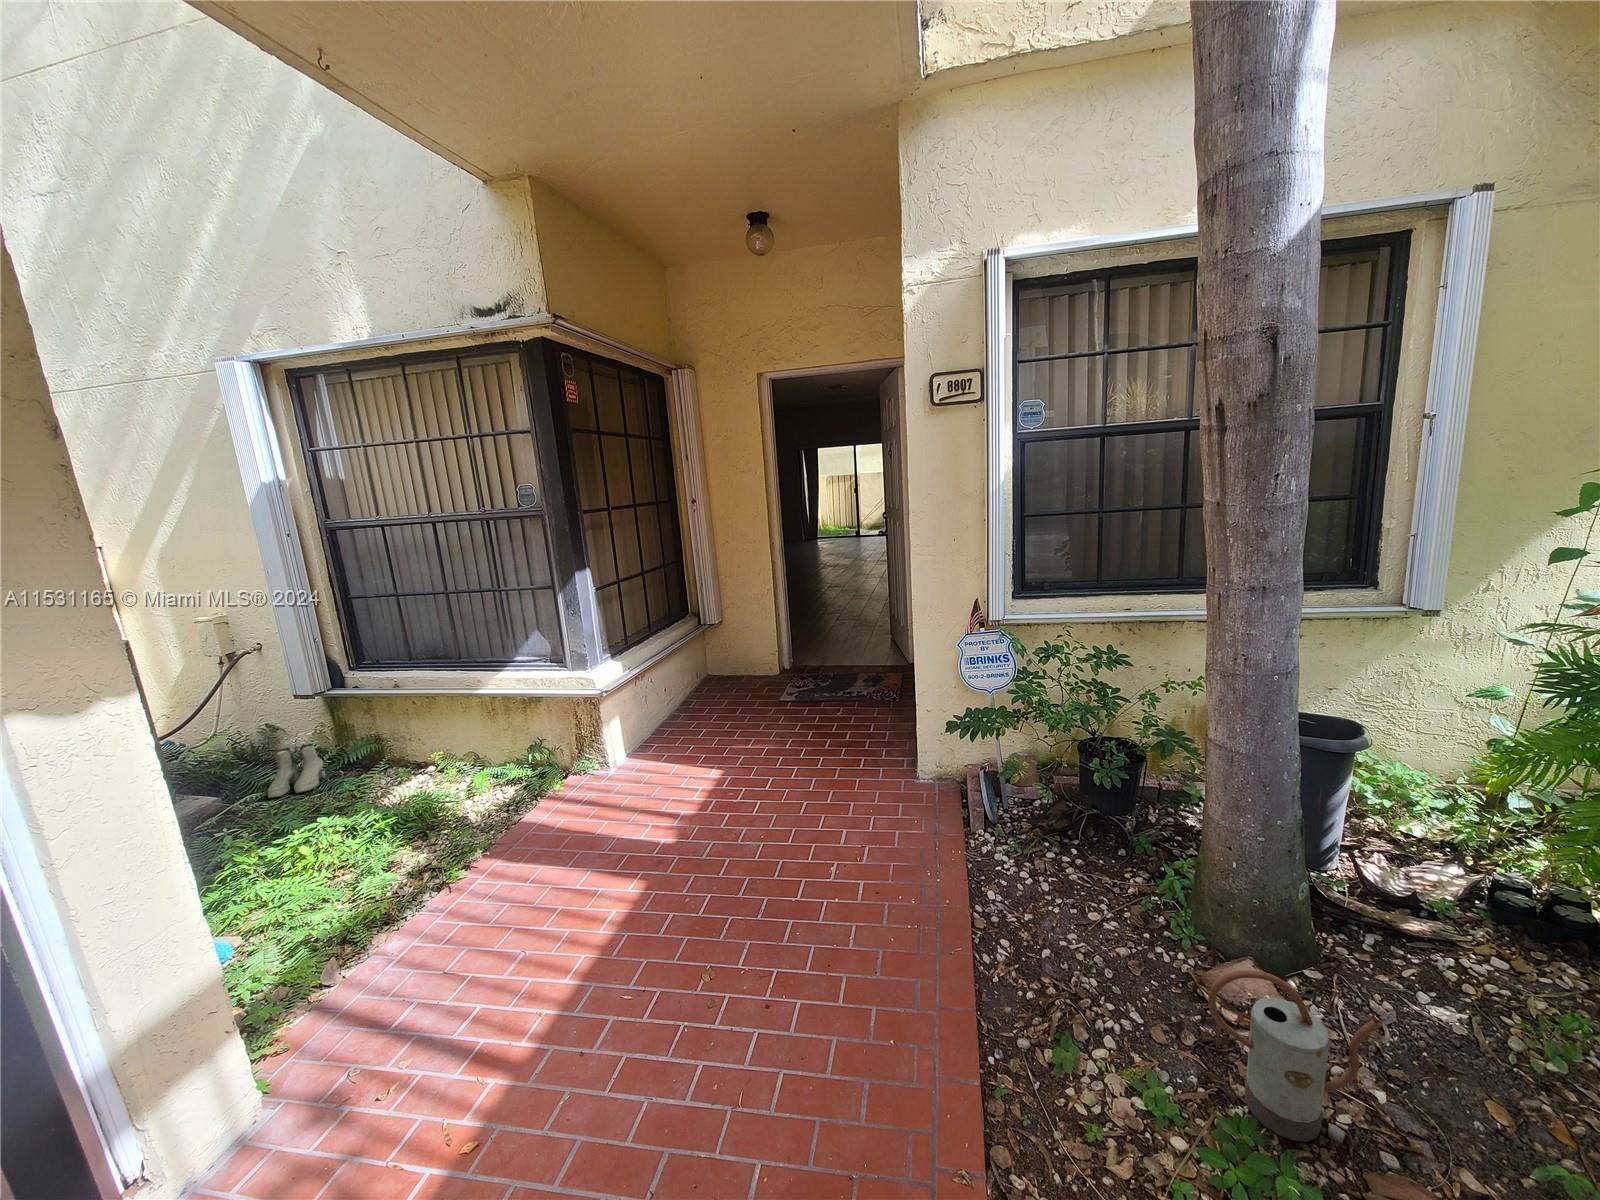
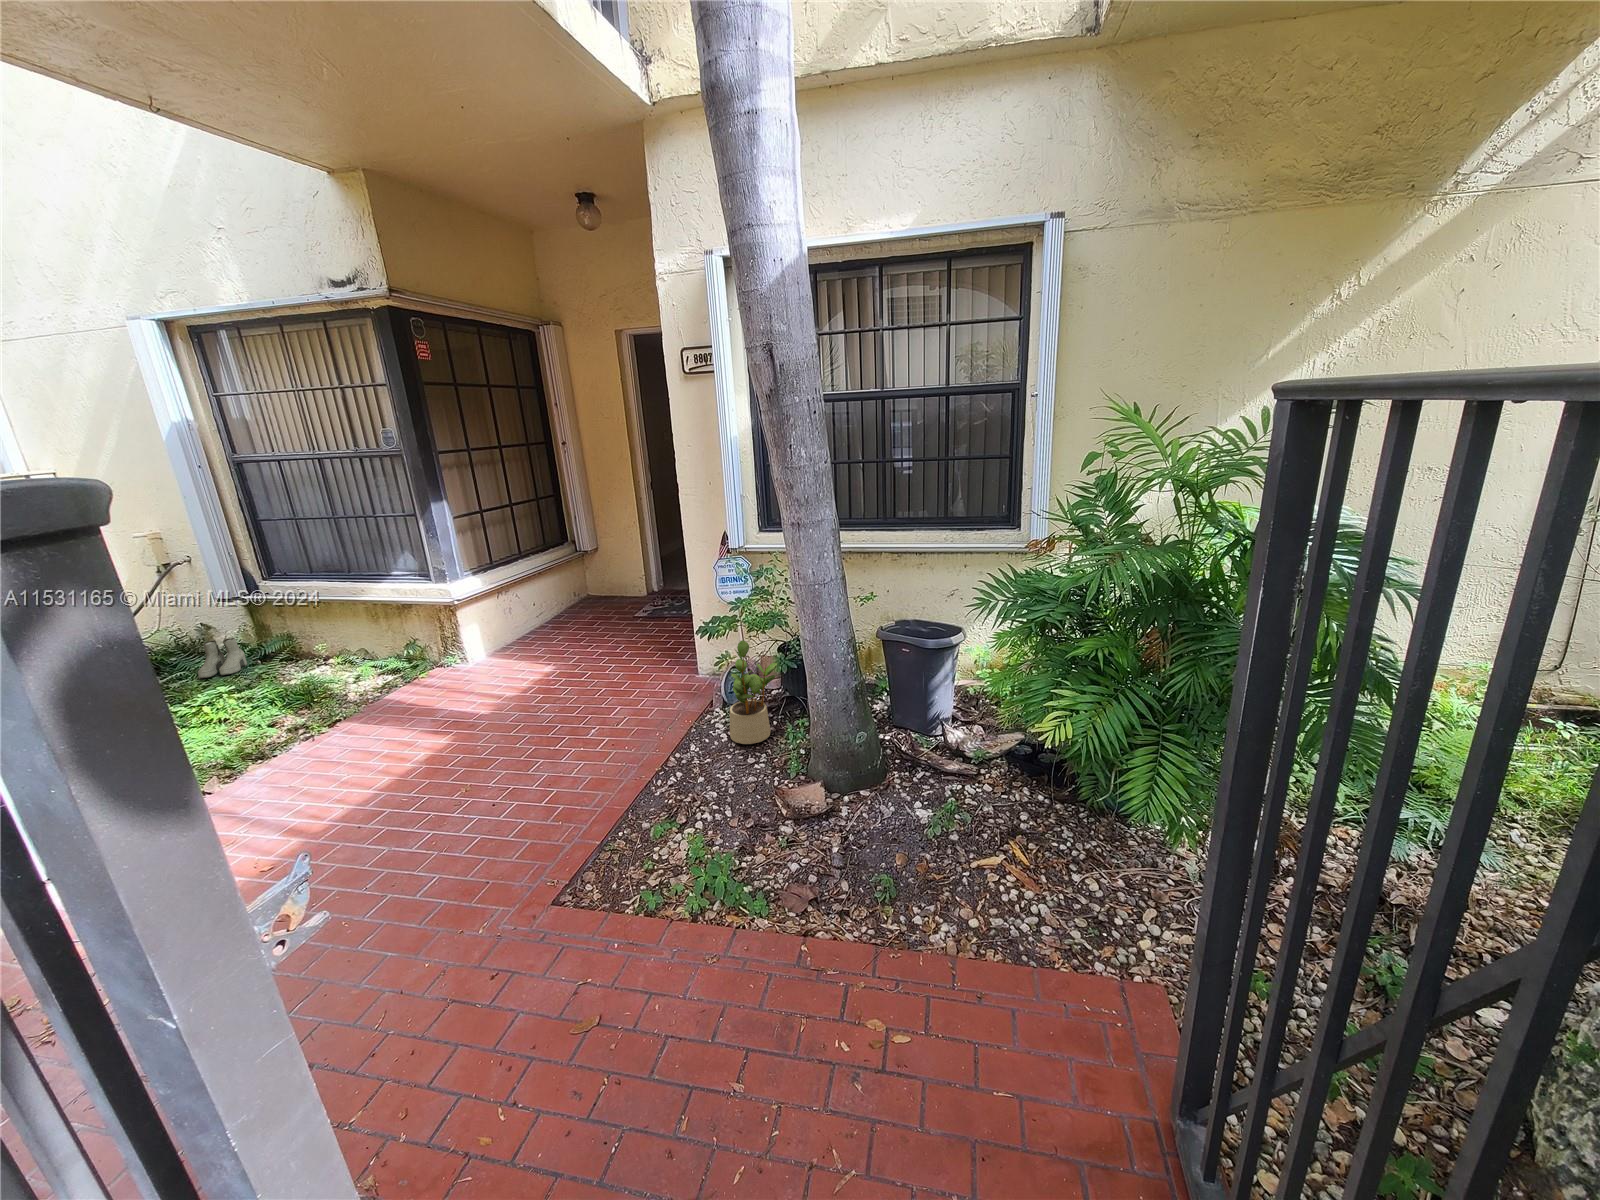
potted plant: none [1045,752,1115,899] -> present [730,640,777,744]
watering can: present [1208,970,1384,1142] -> none [717,756,798,854]

